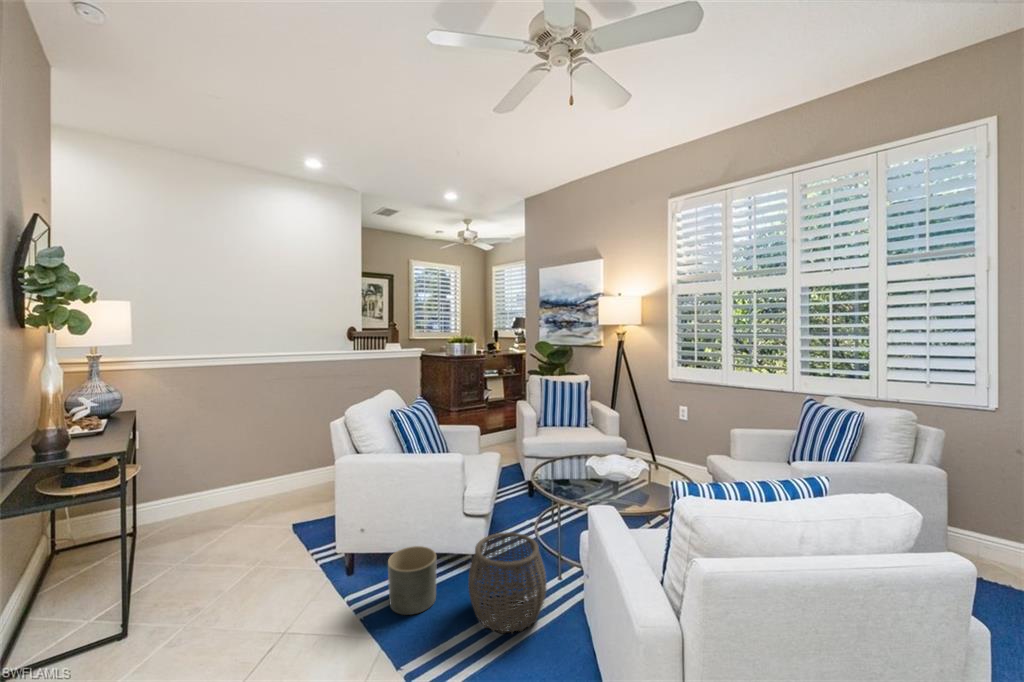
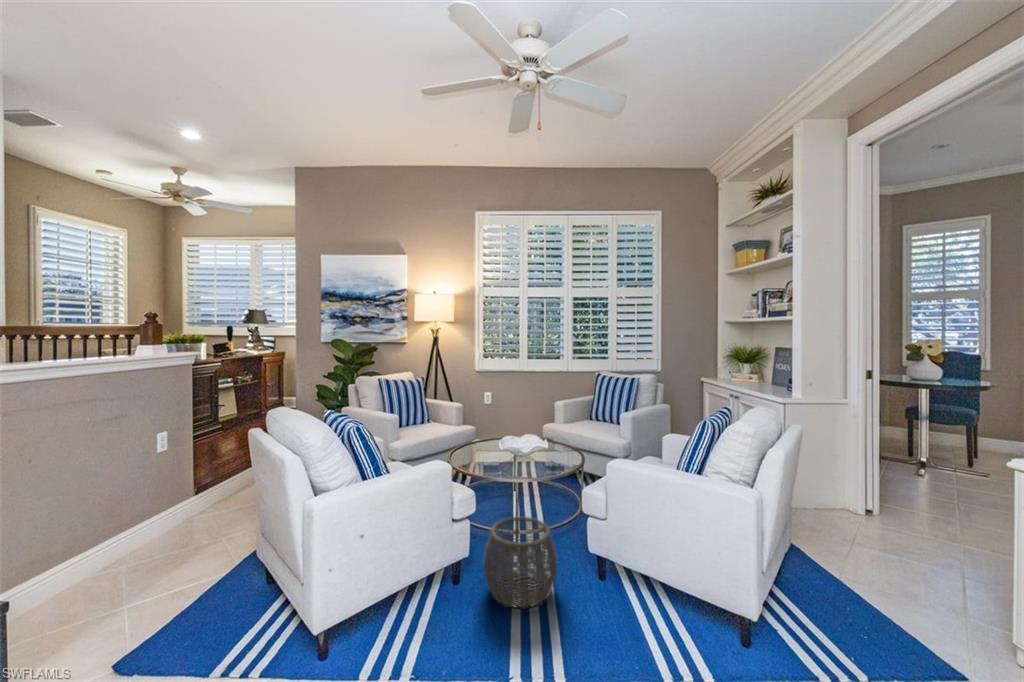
planter: present [388,546,436,615] -> none [403,569,458,650]

